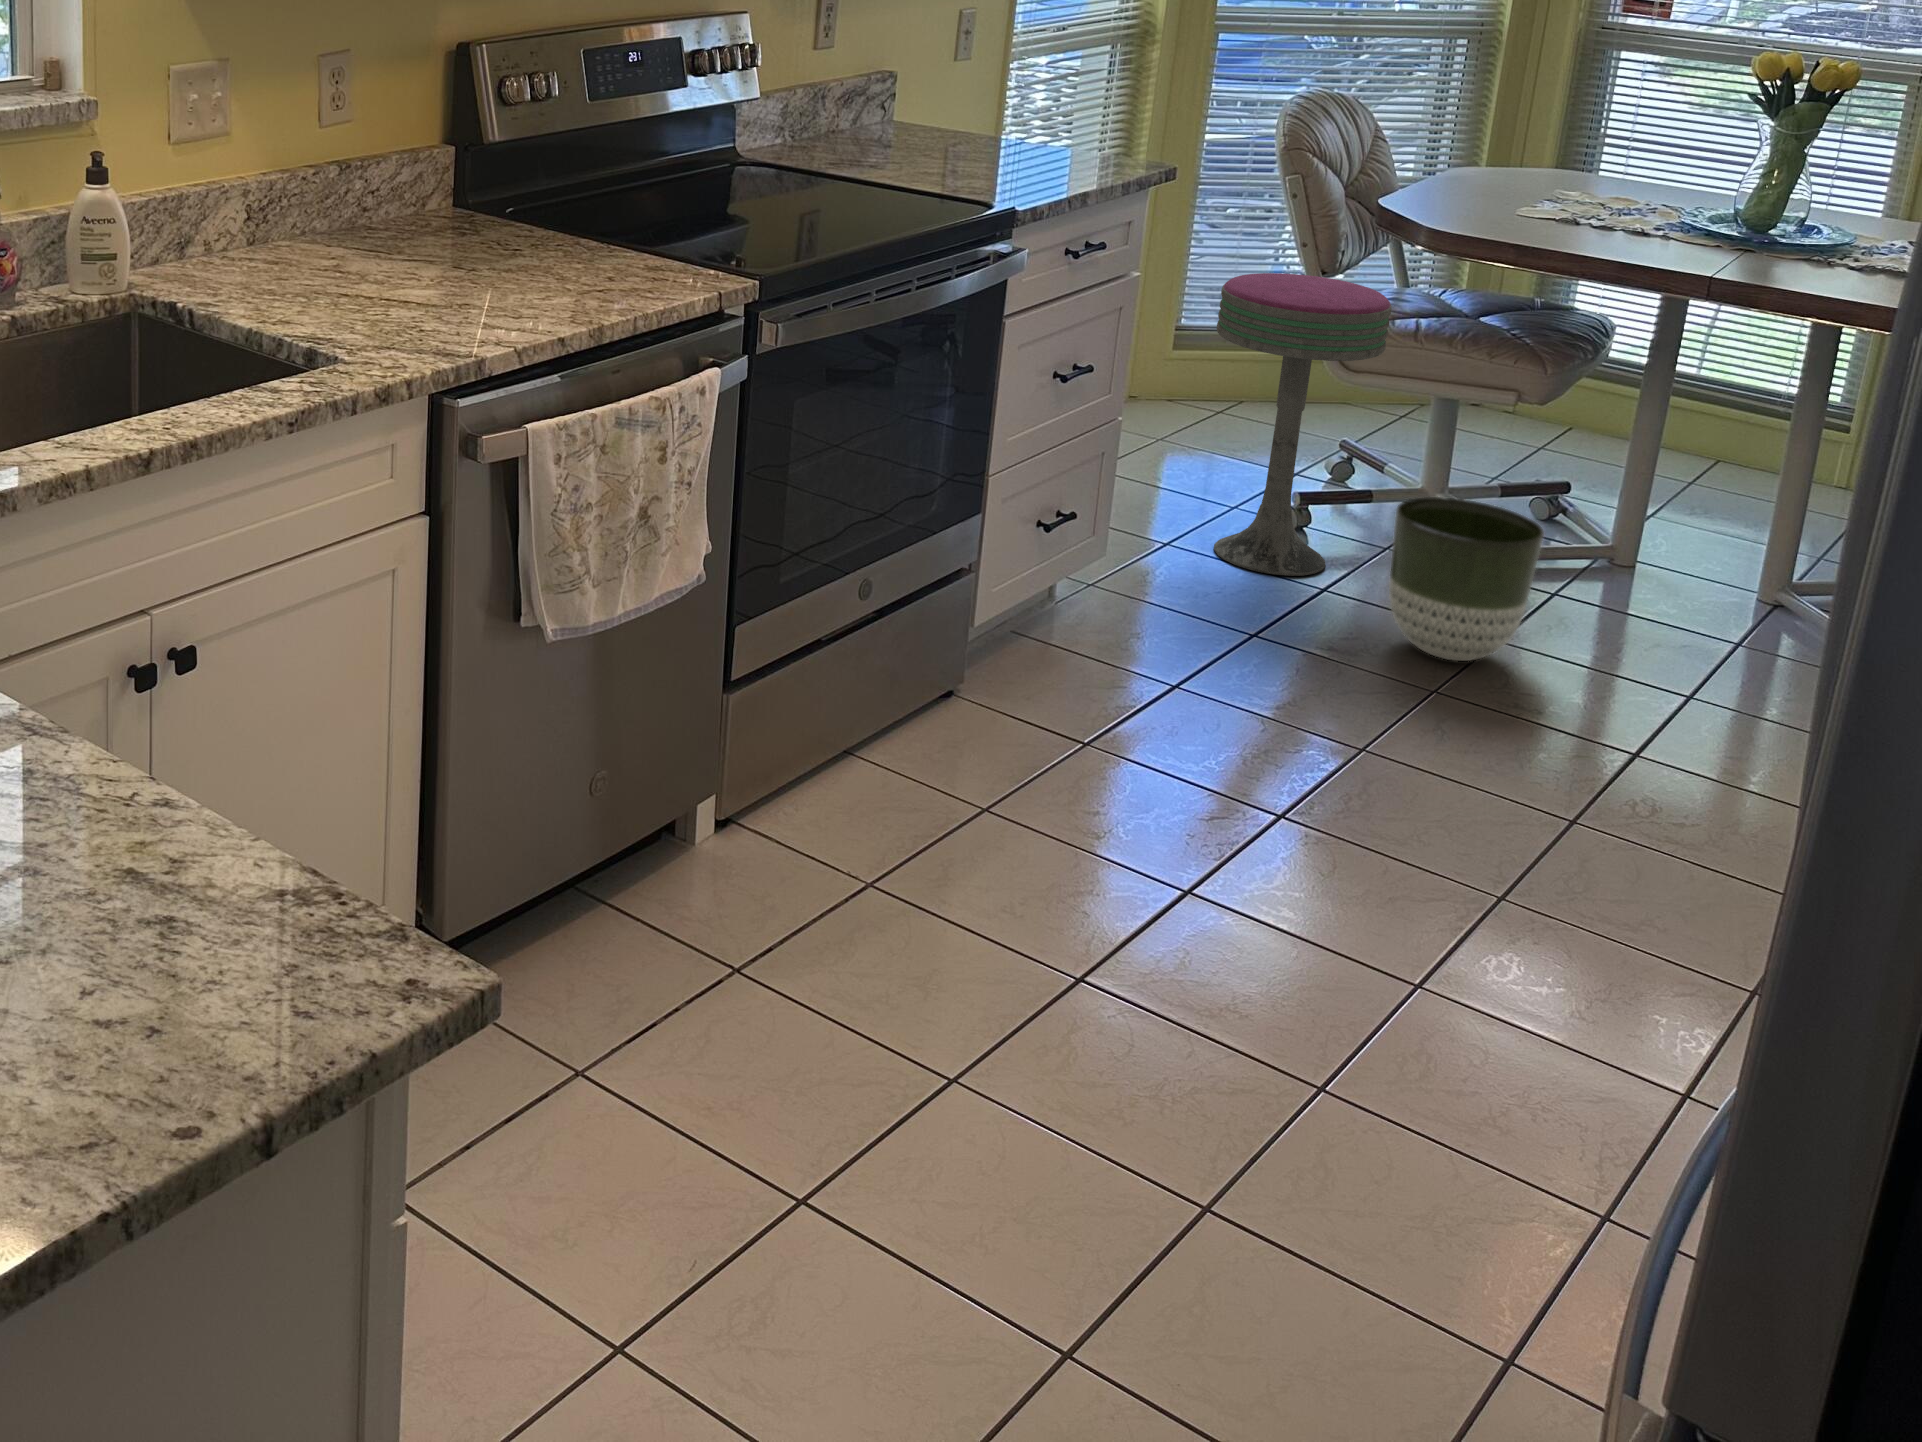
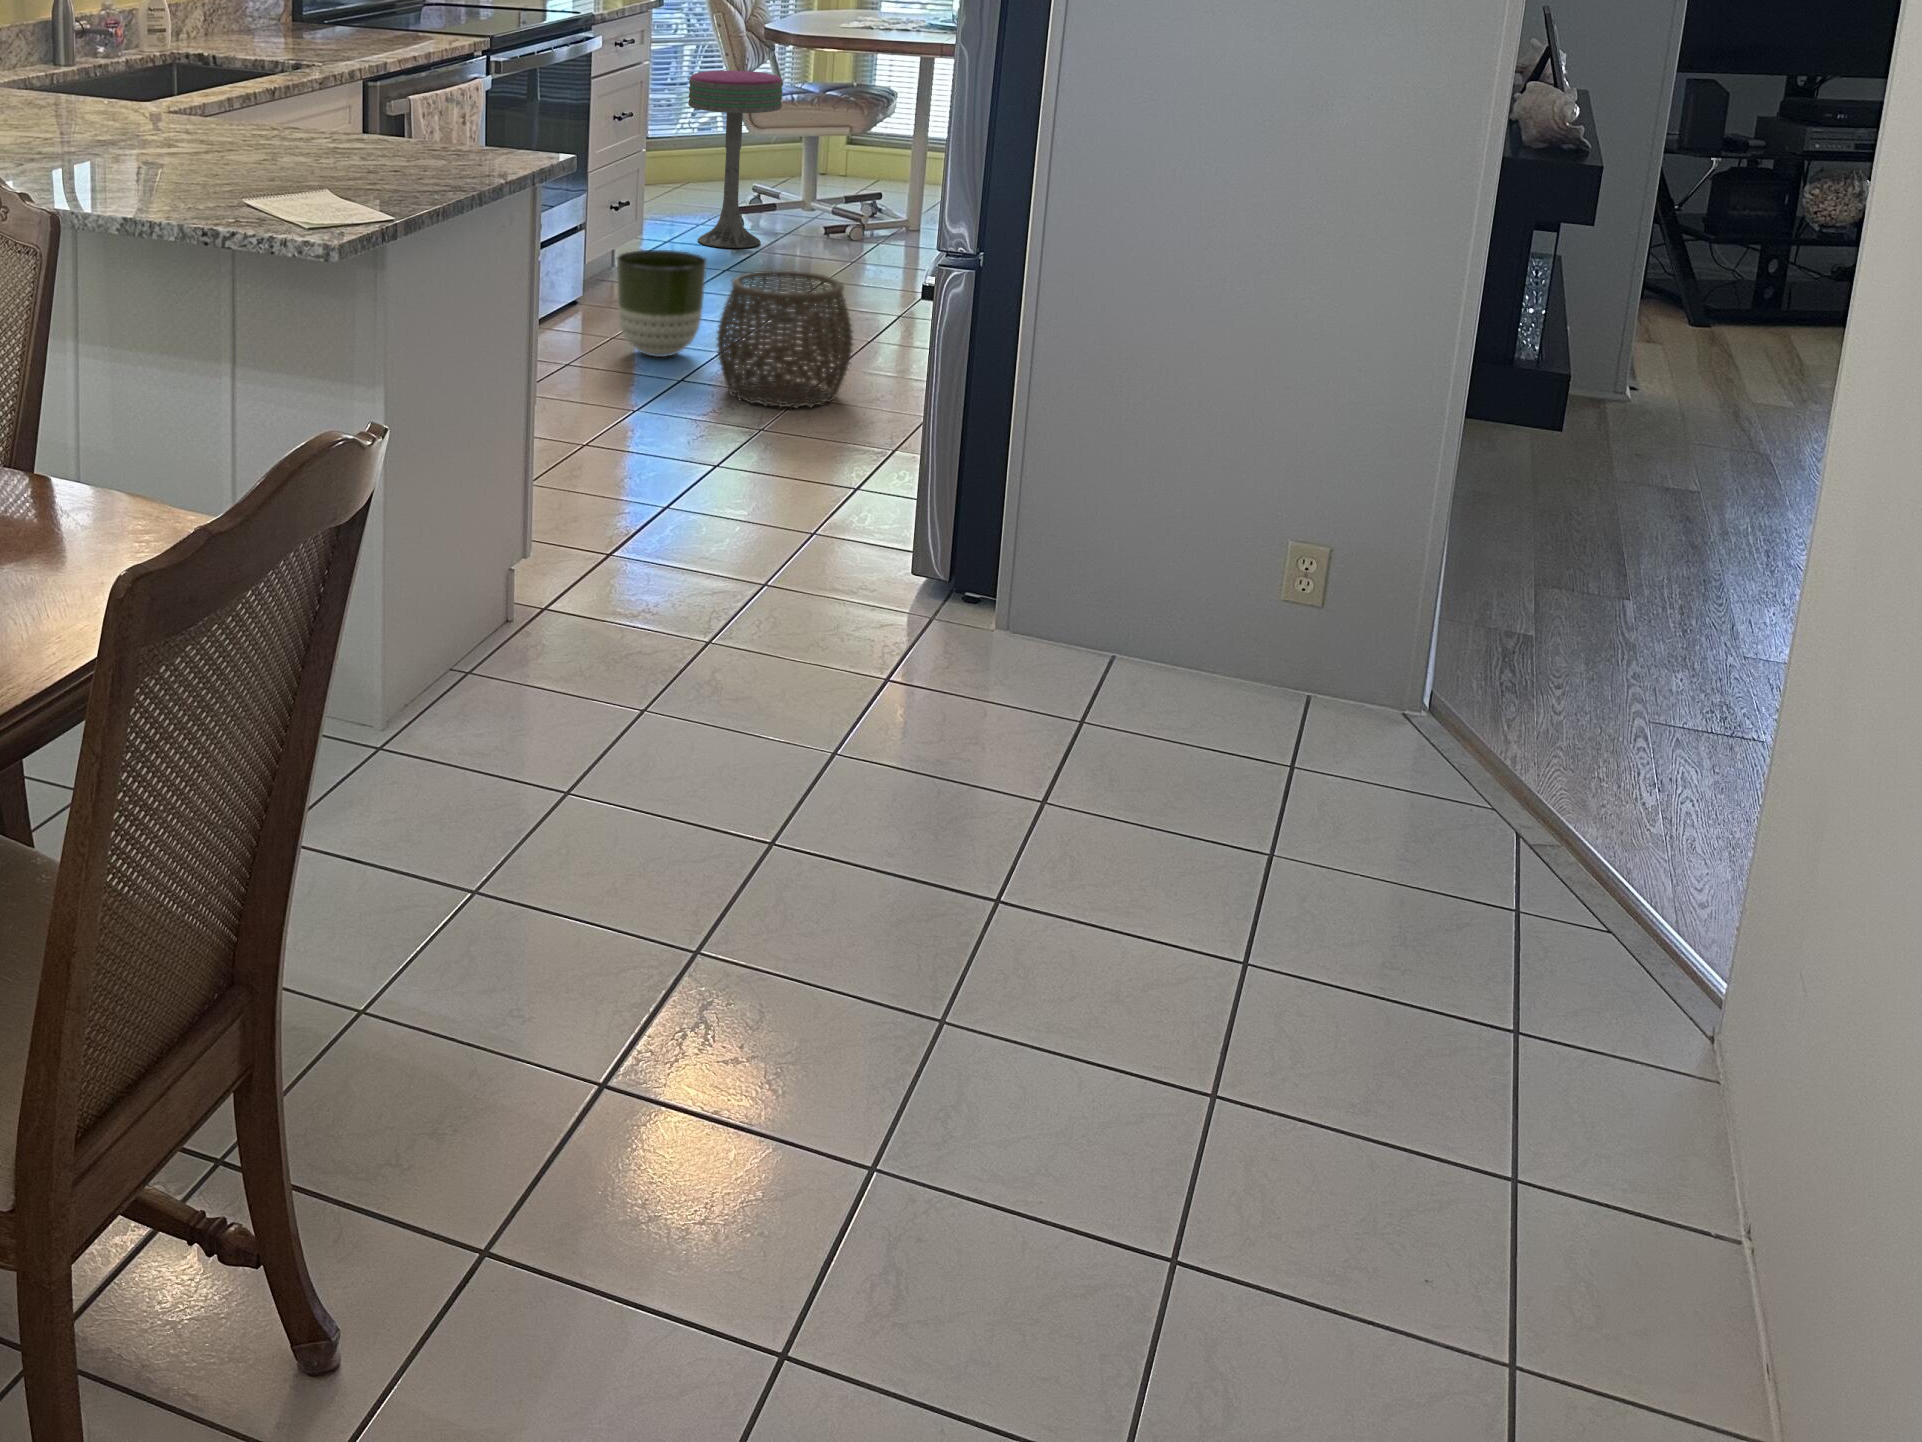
planter: present [1389,497,1544,661] -> present [617,250,707,357]
woven basket: none [1136,801,1443,1135] -> present [717,270,853,408]

